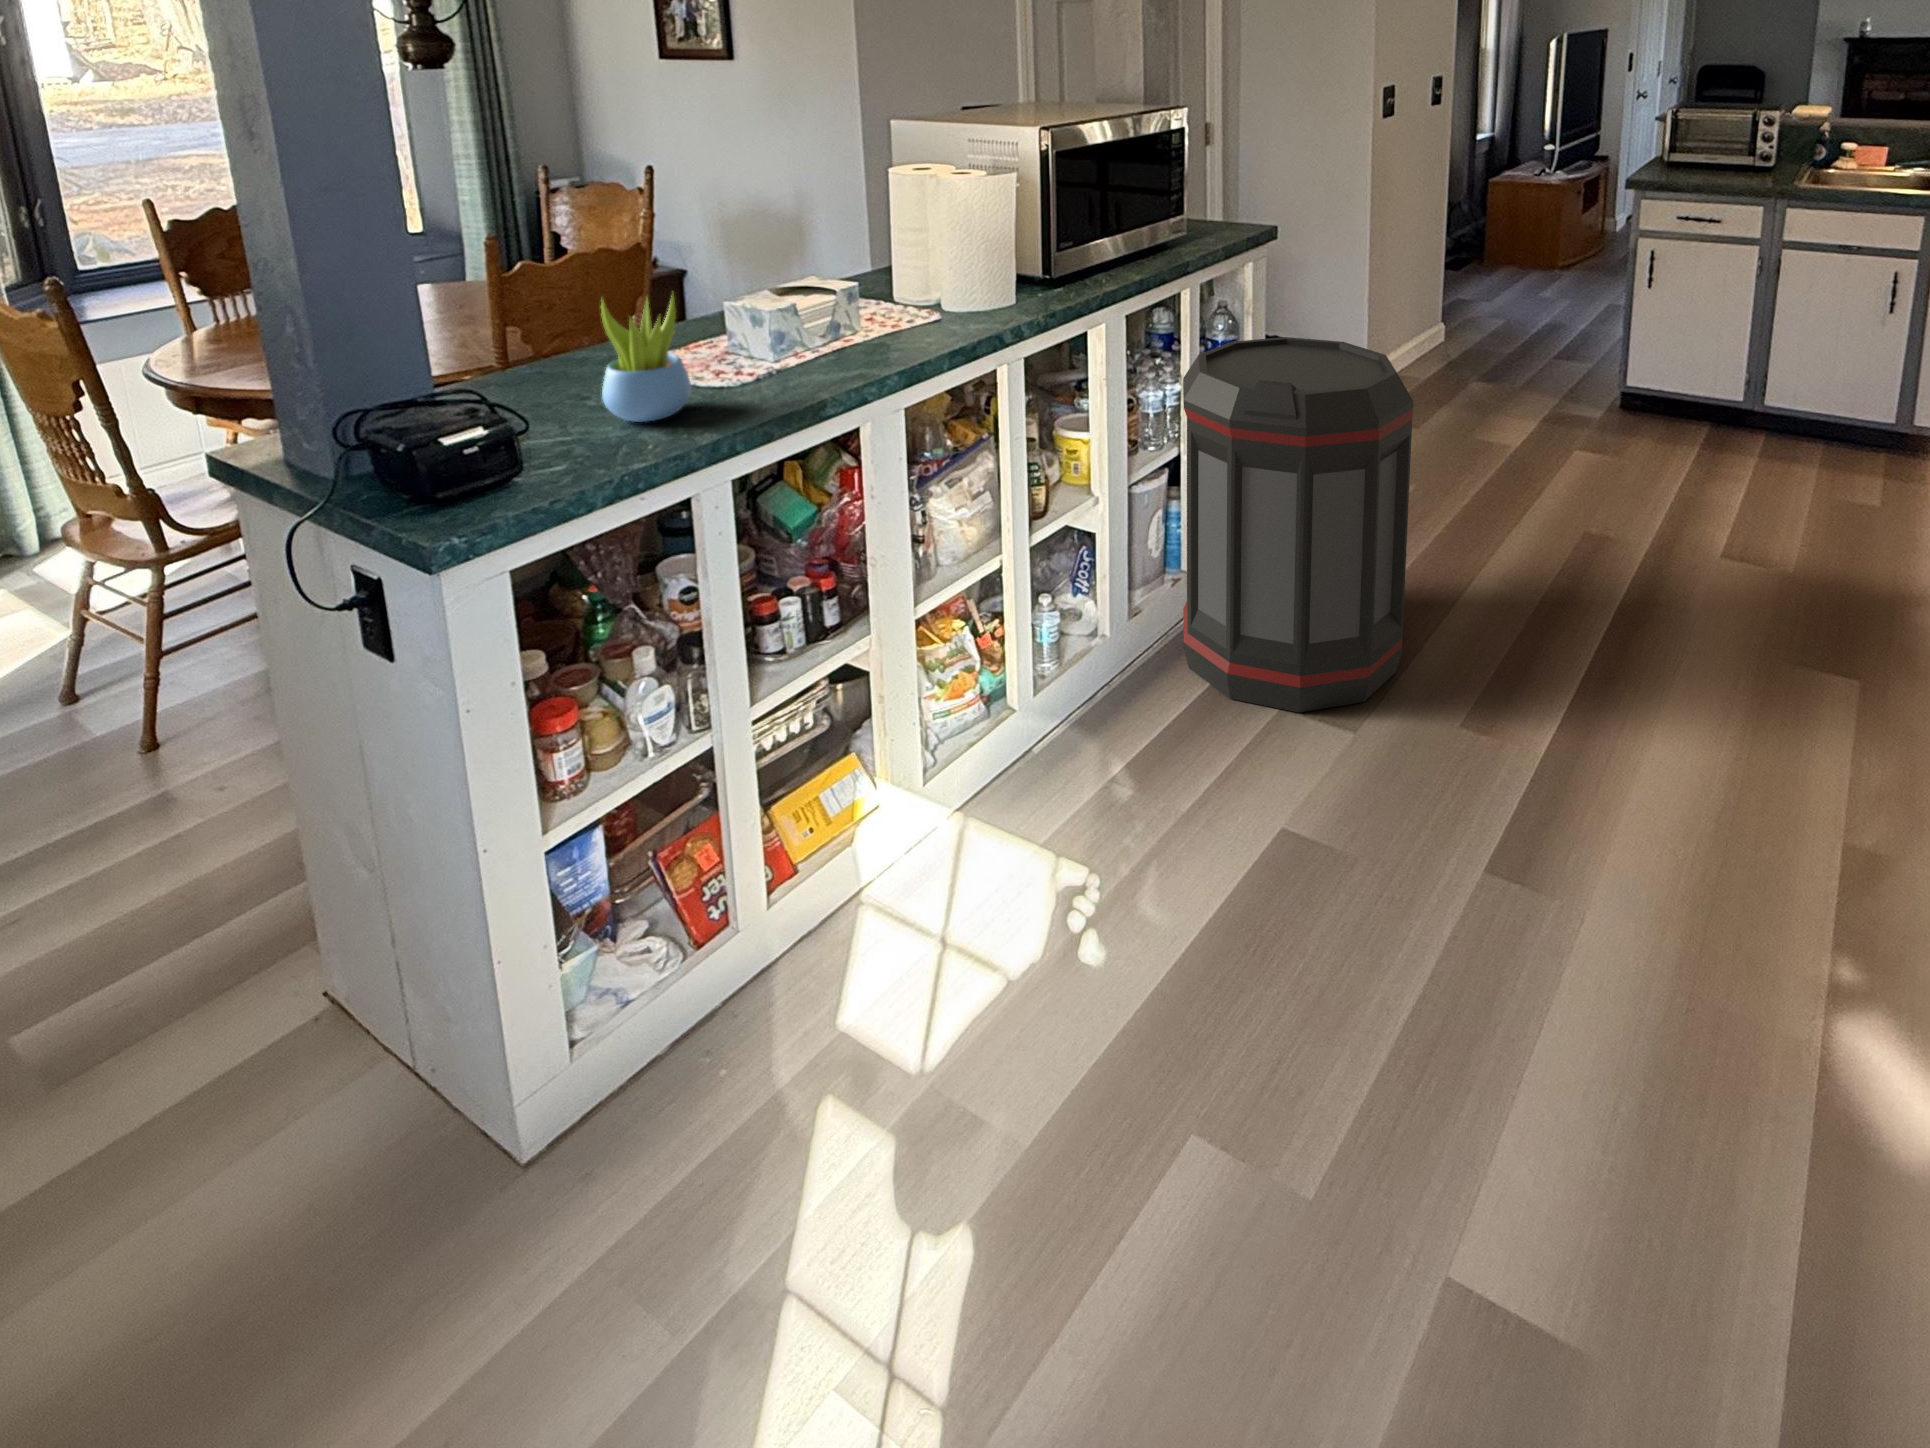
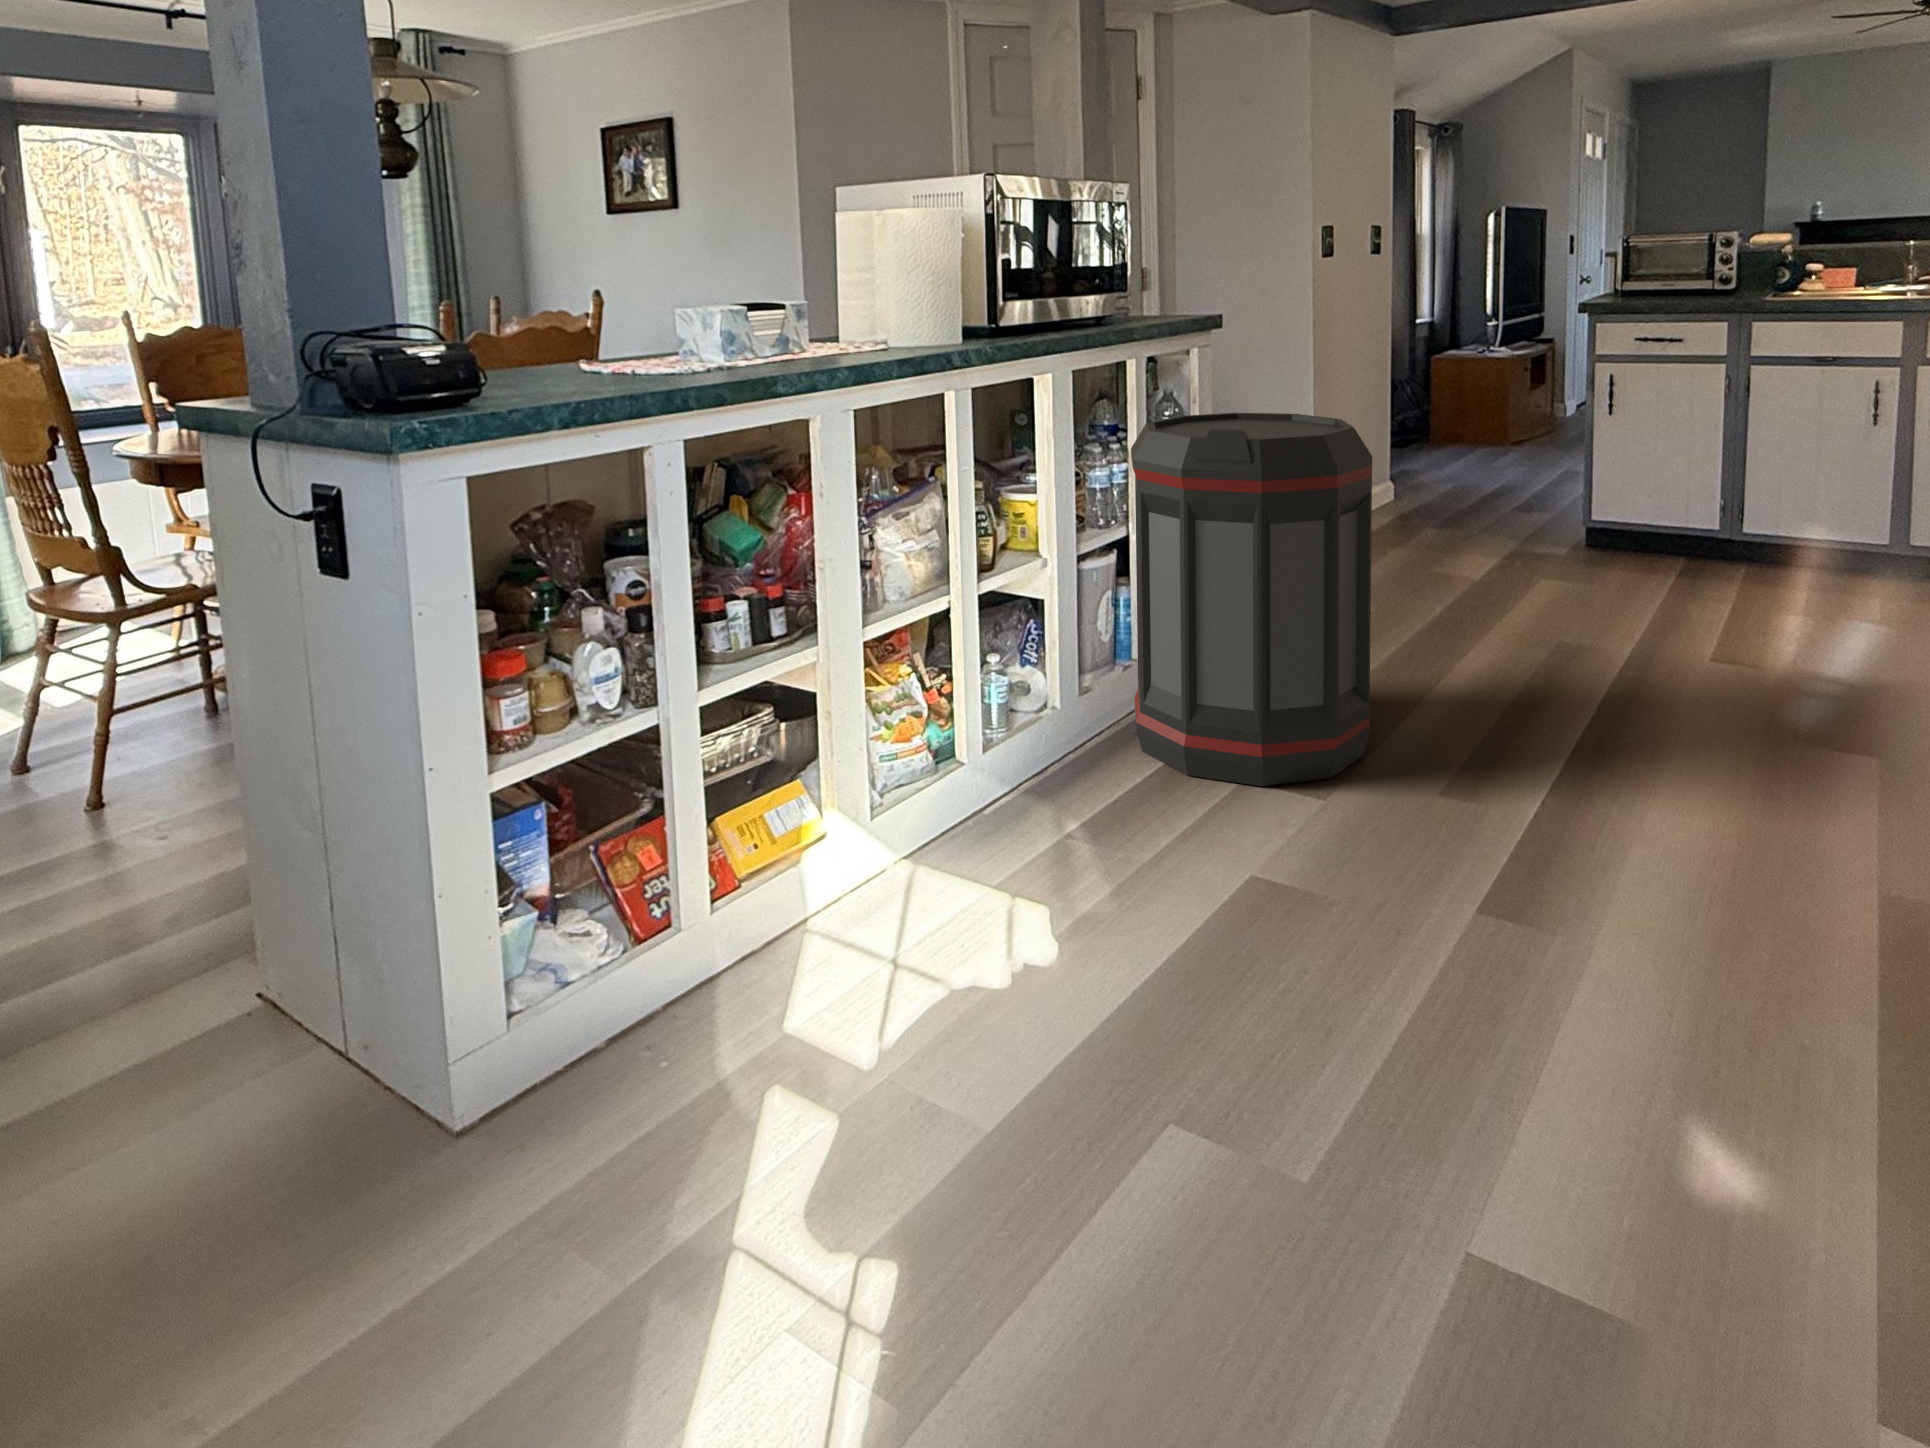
succulent plant: present [601,295,691,422] -> none [562,259,648,390]

